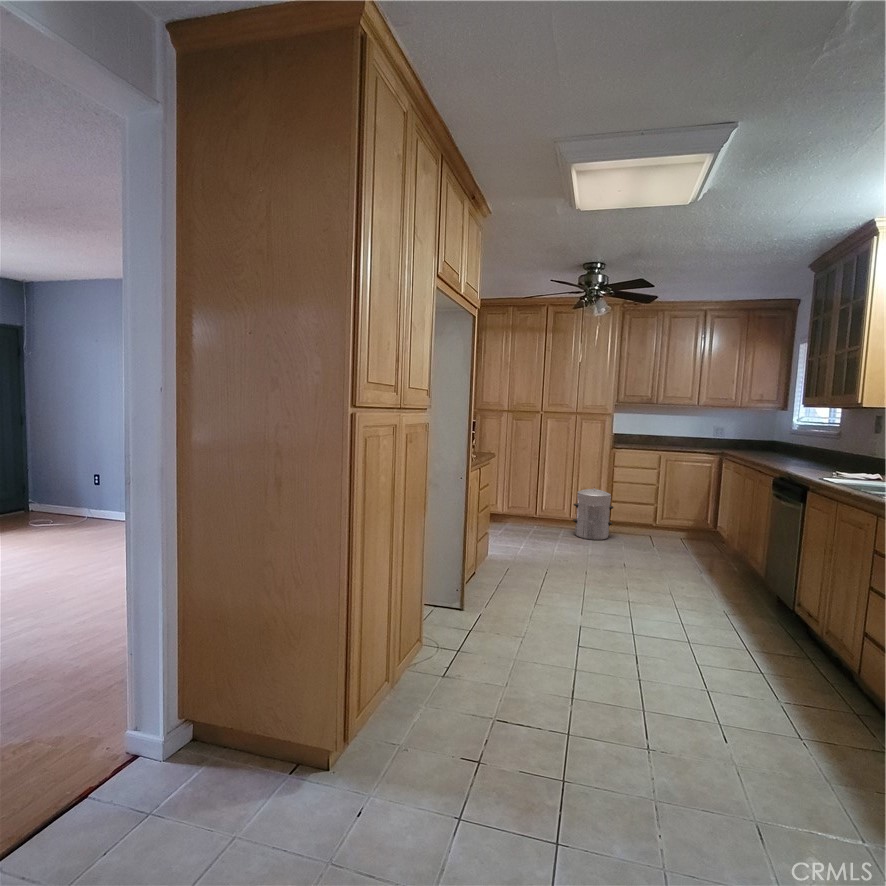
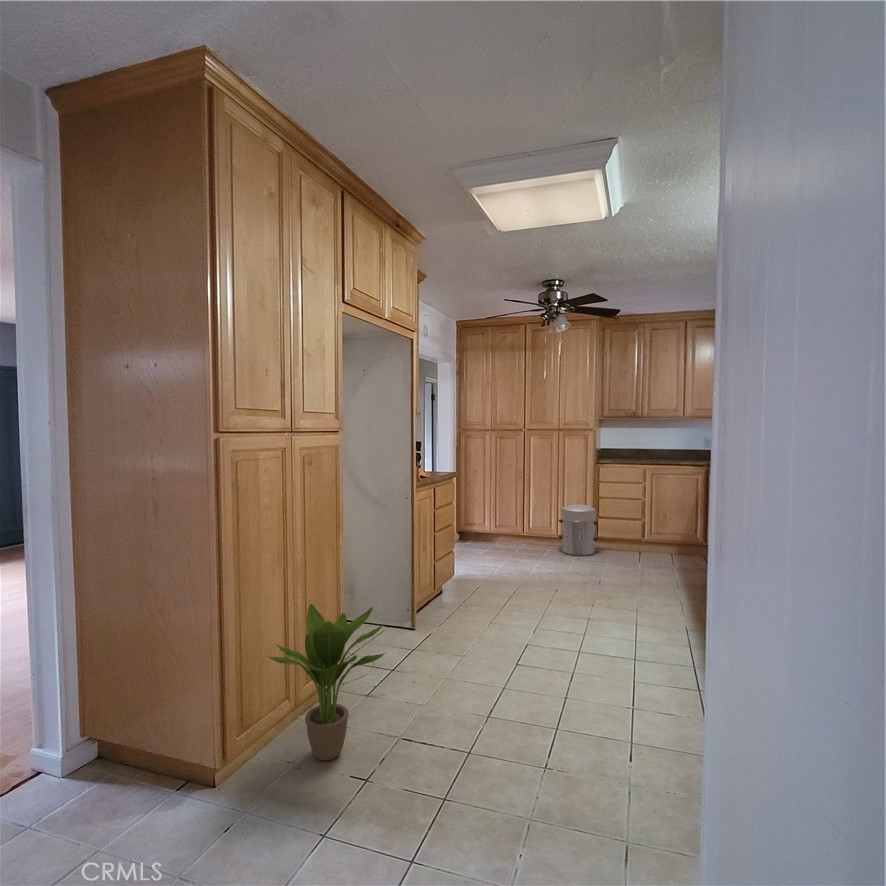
potted plant: none [386,584,501,740] -> present [268,604,384,761]

